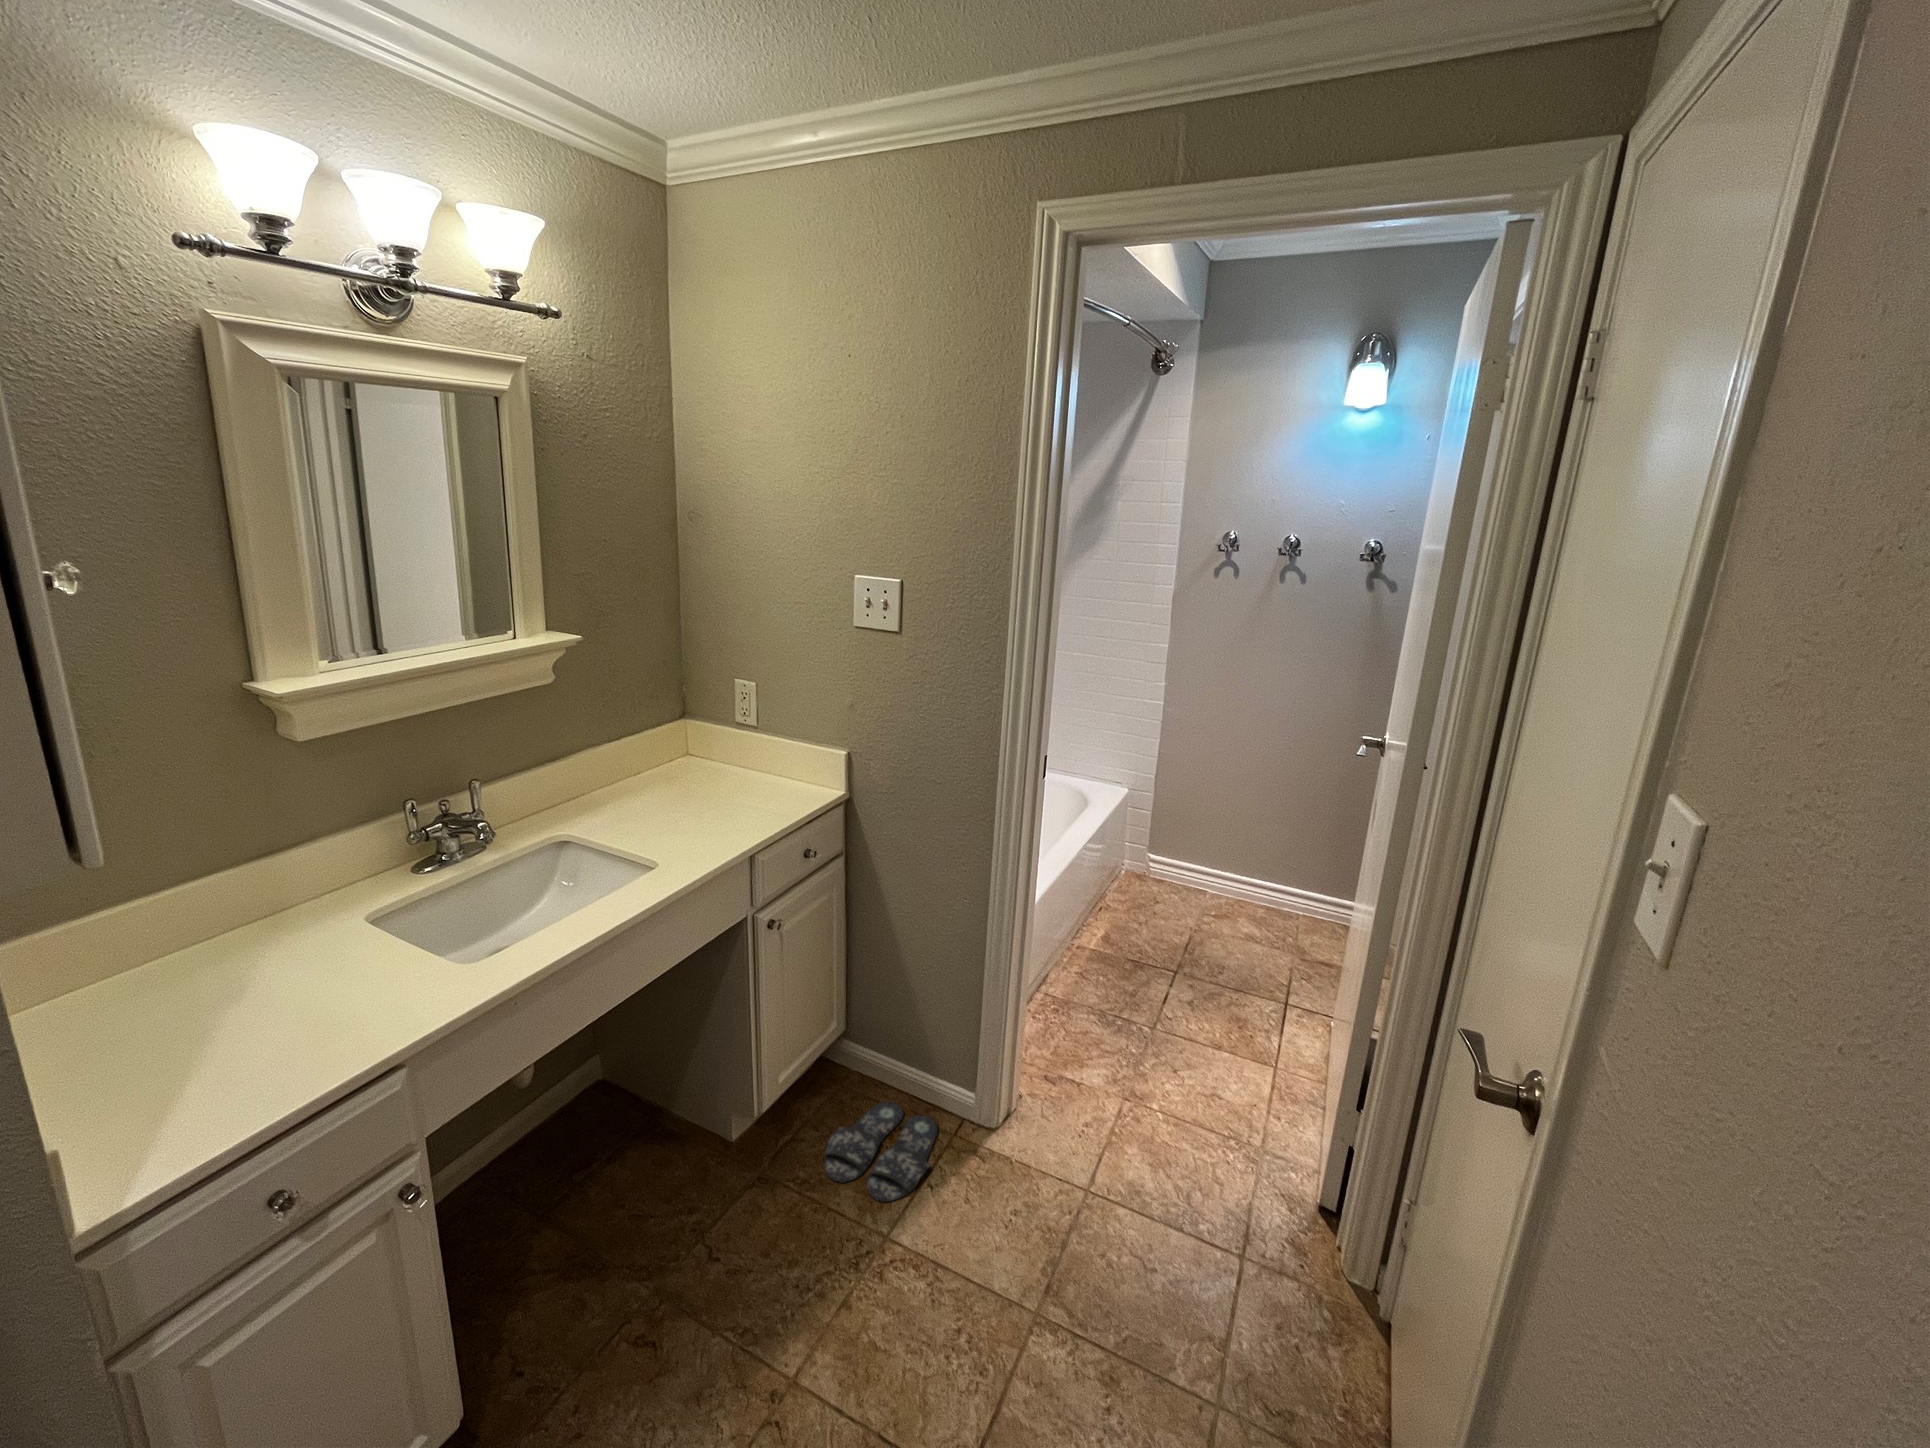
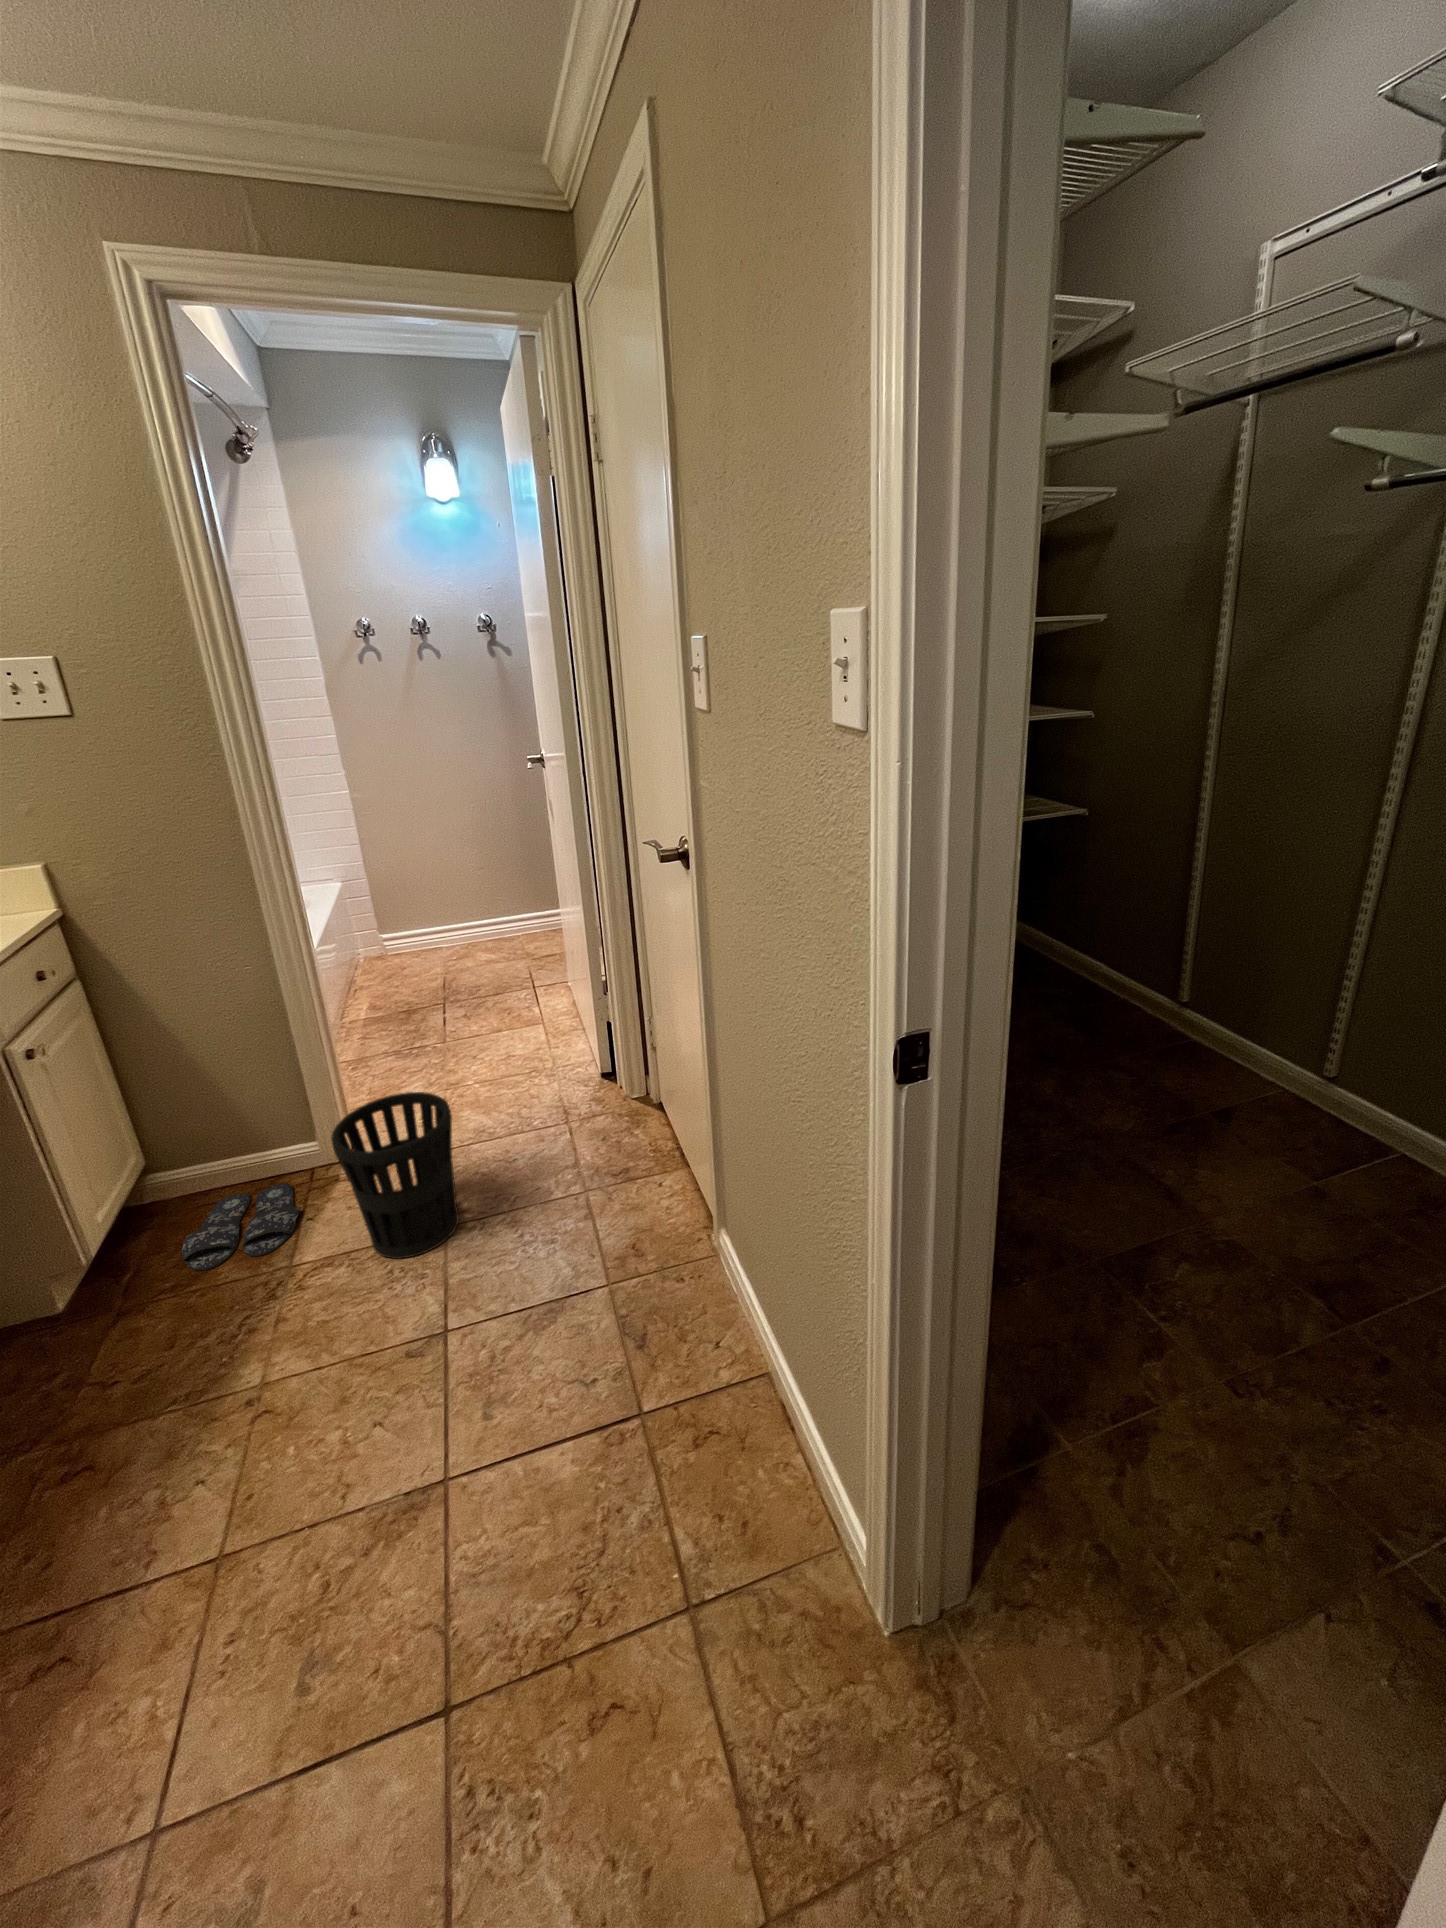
wastebasket: none [953,1114,1087,1336] -> present [331,1092,459,1259]

